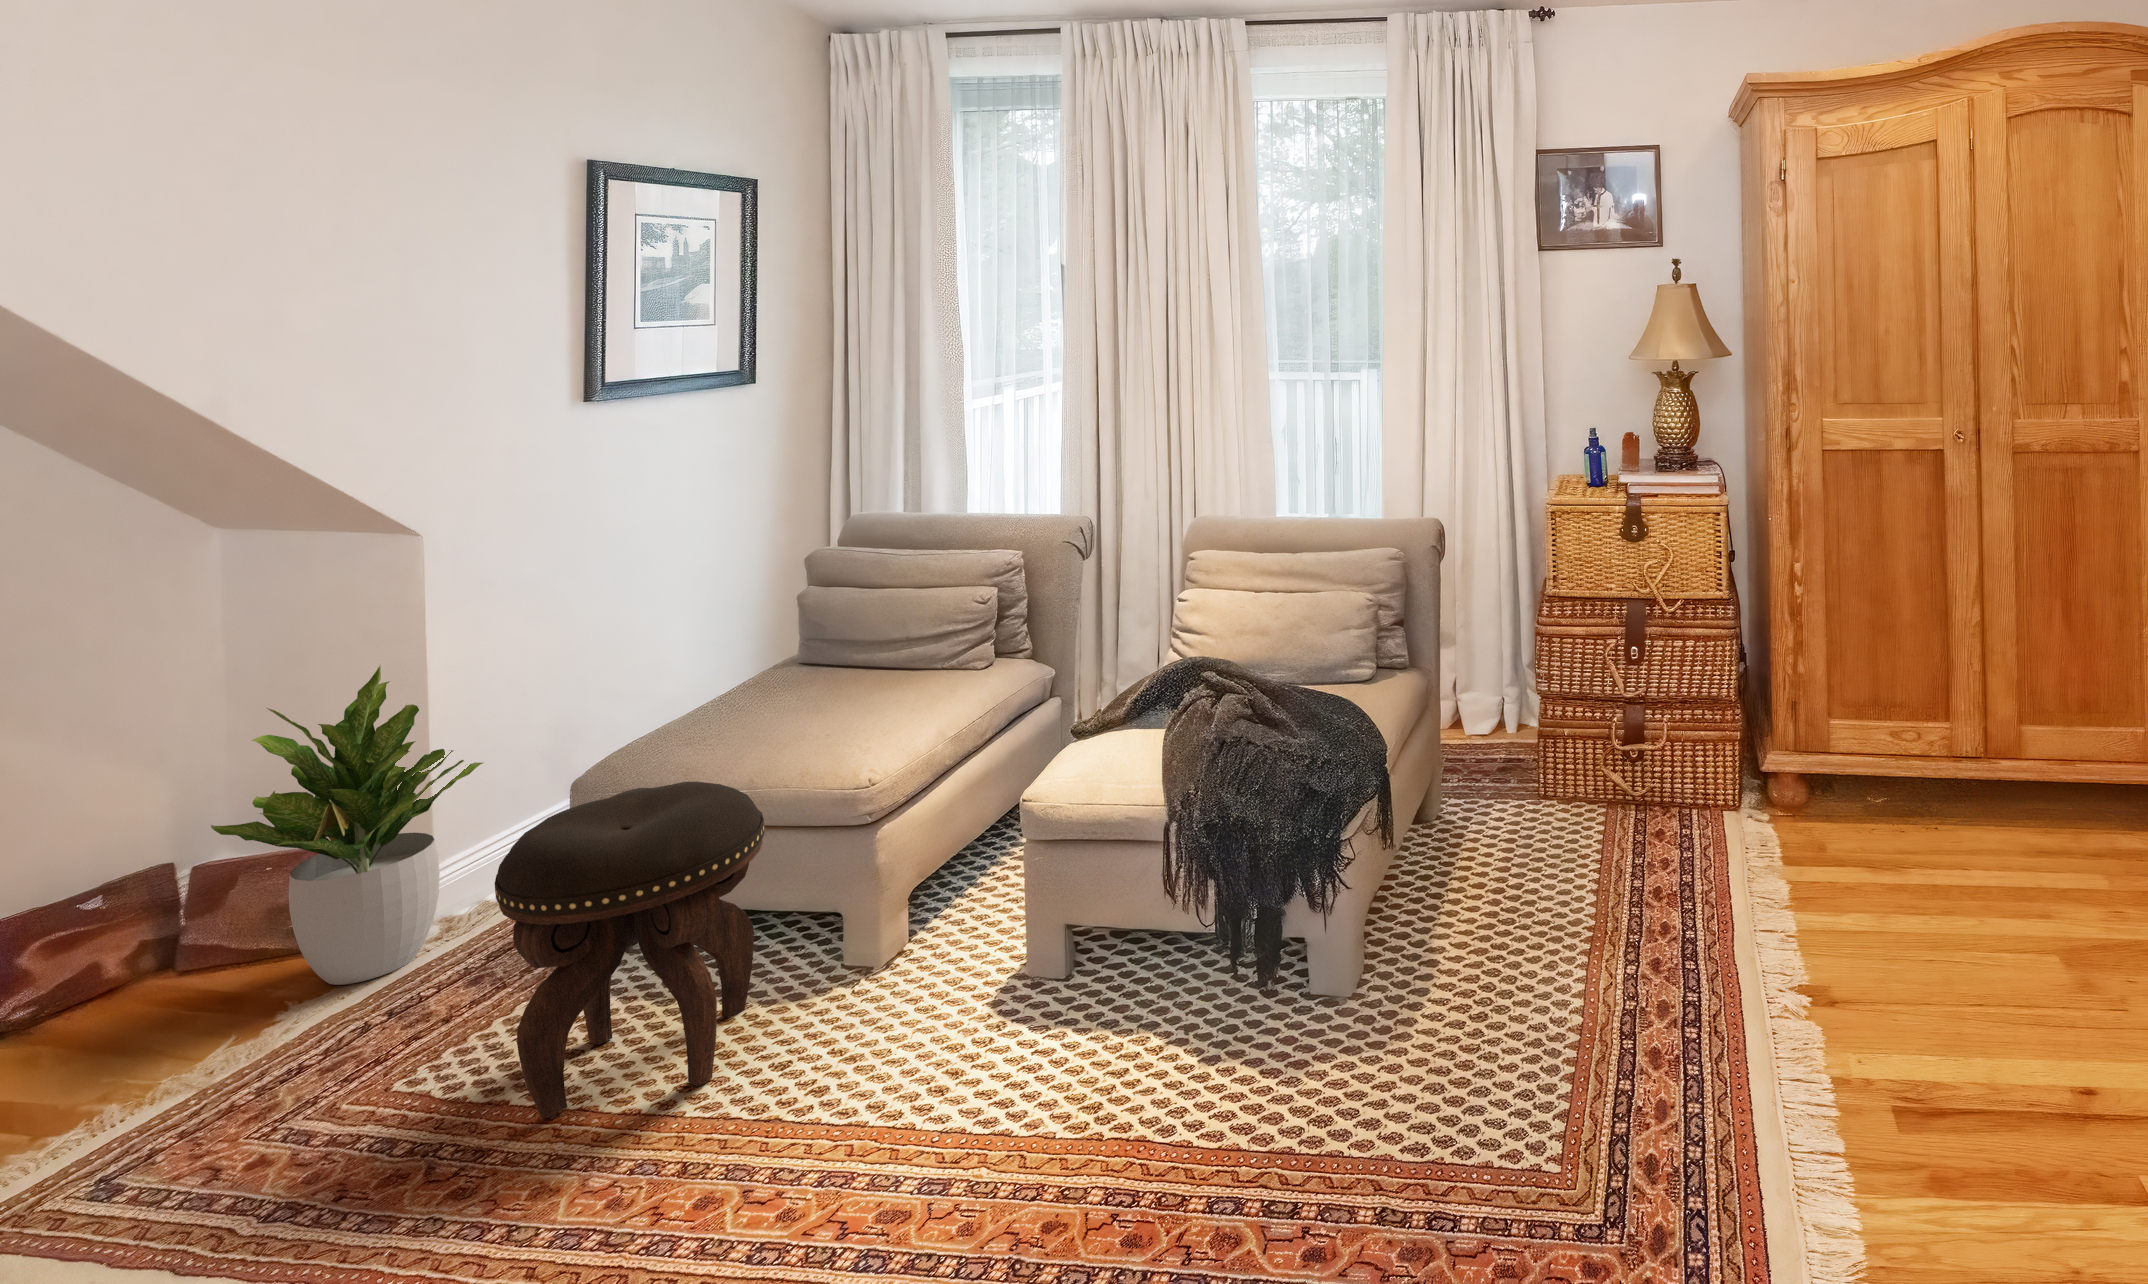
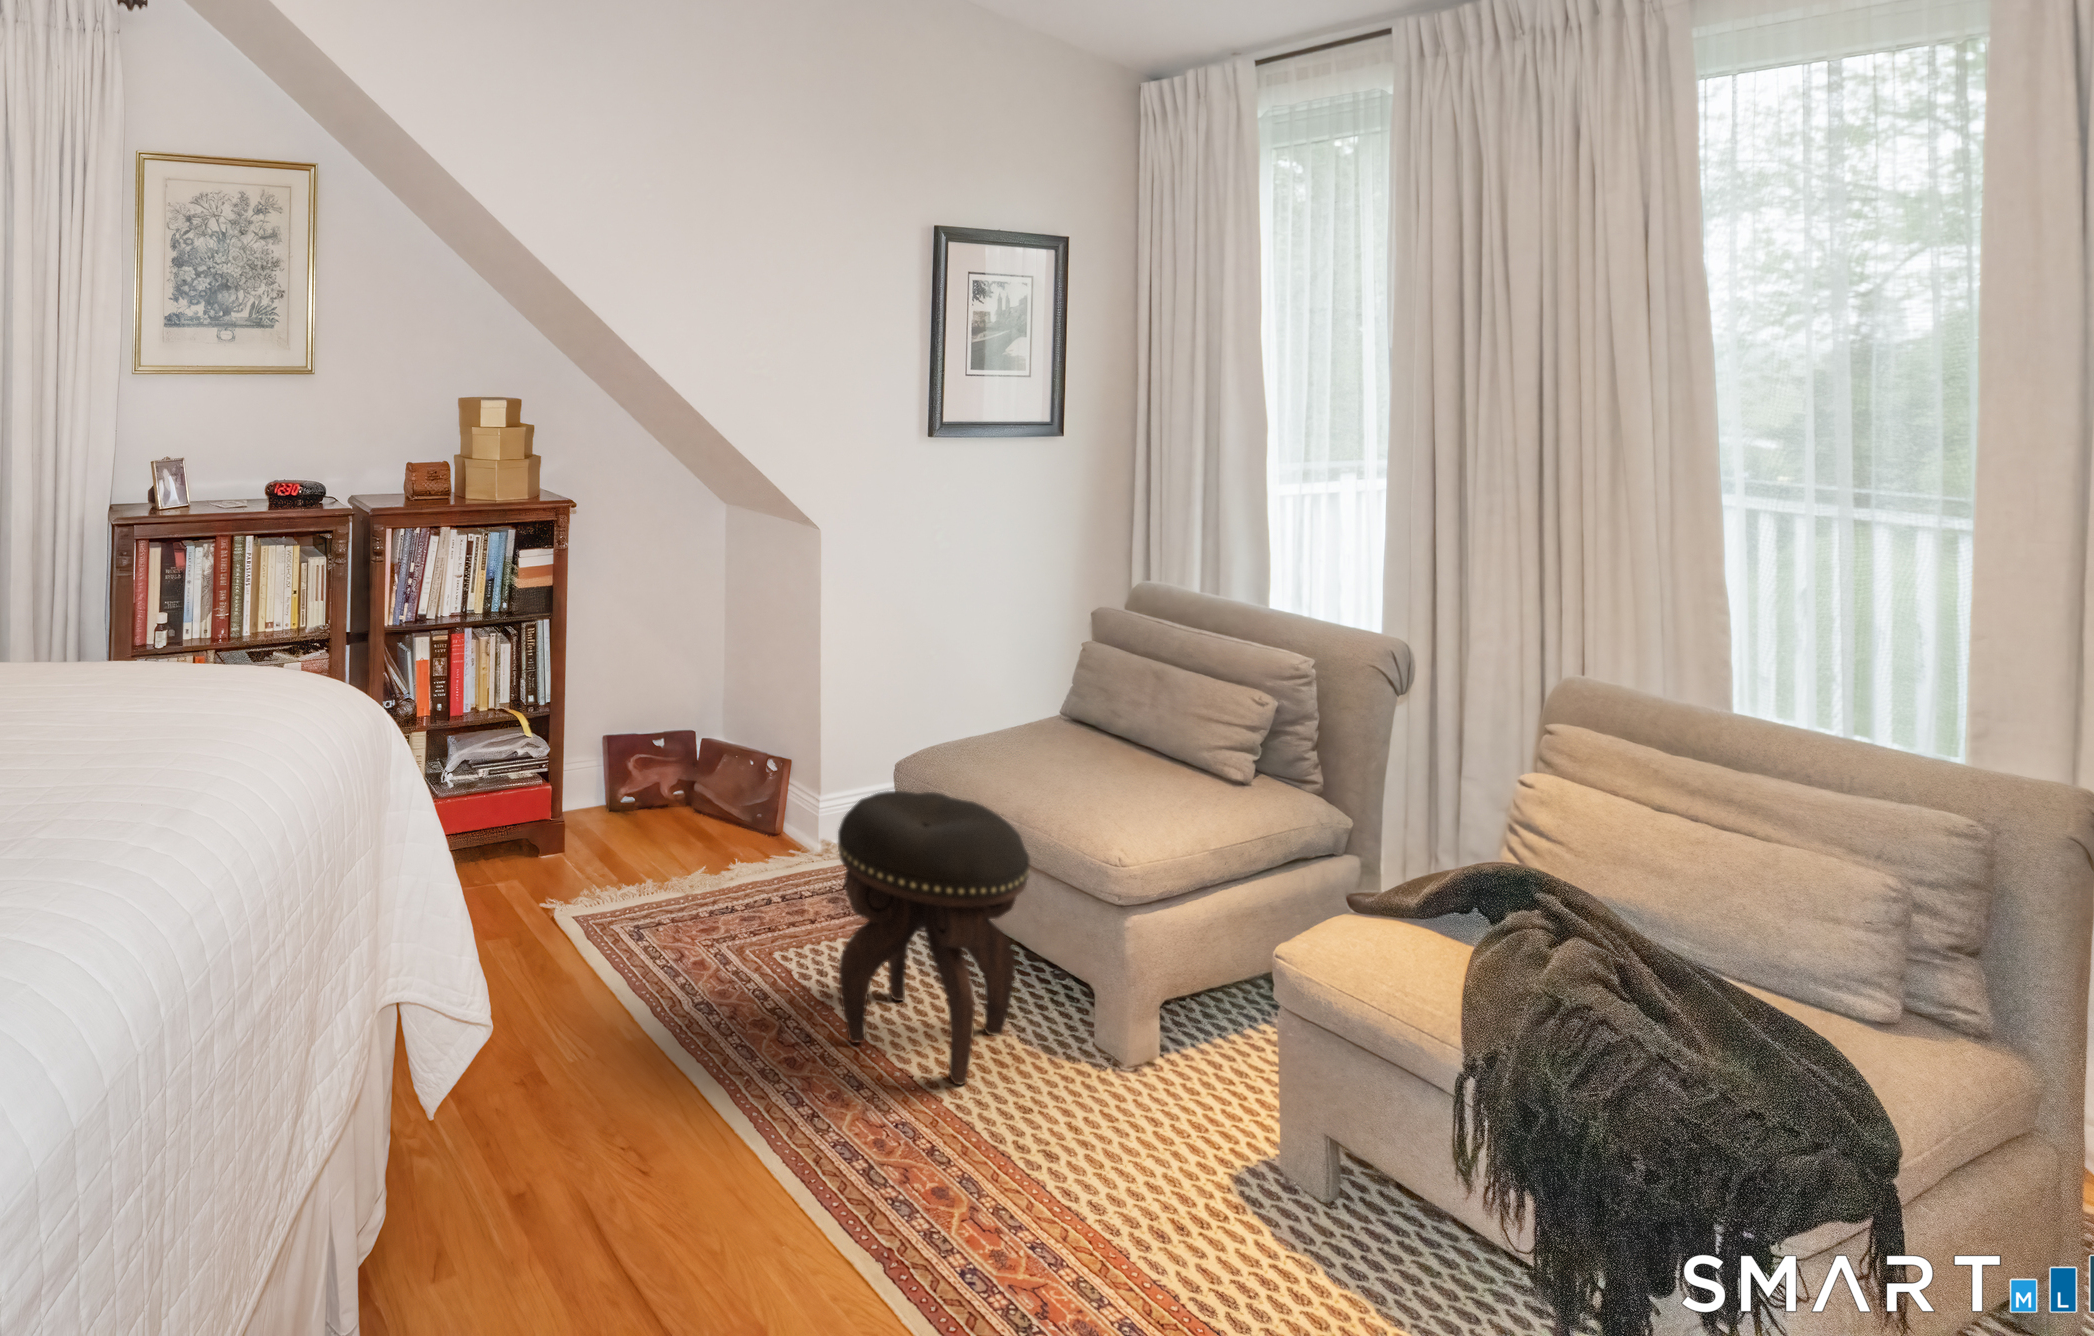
potted plant: present [211,665,483,985] -> none [714,633,857,867]

